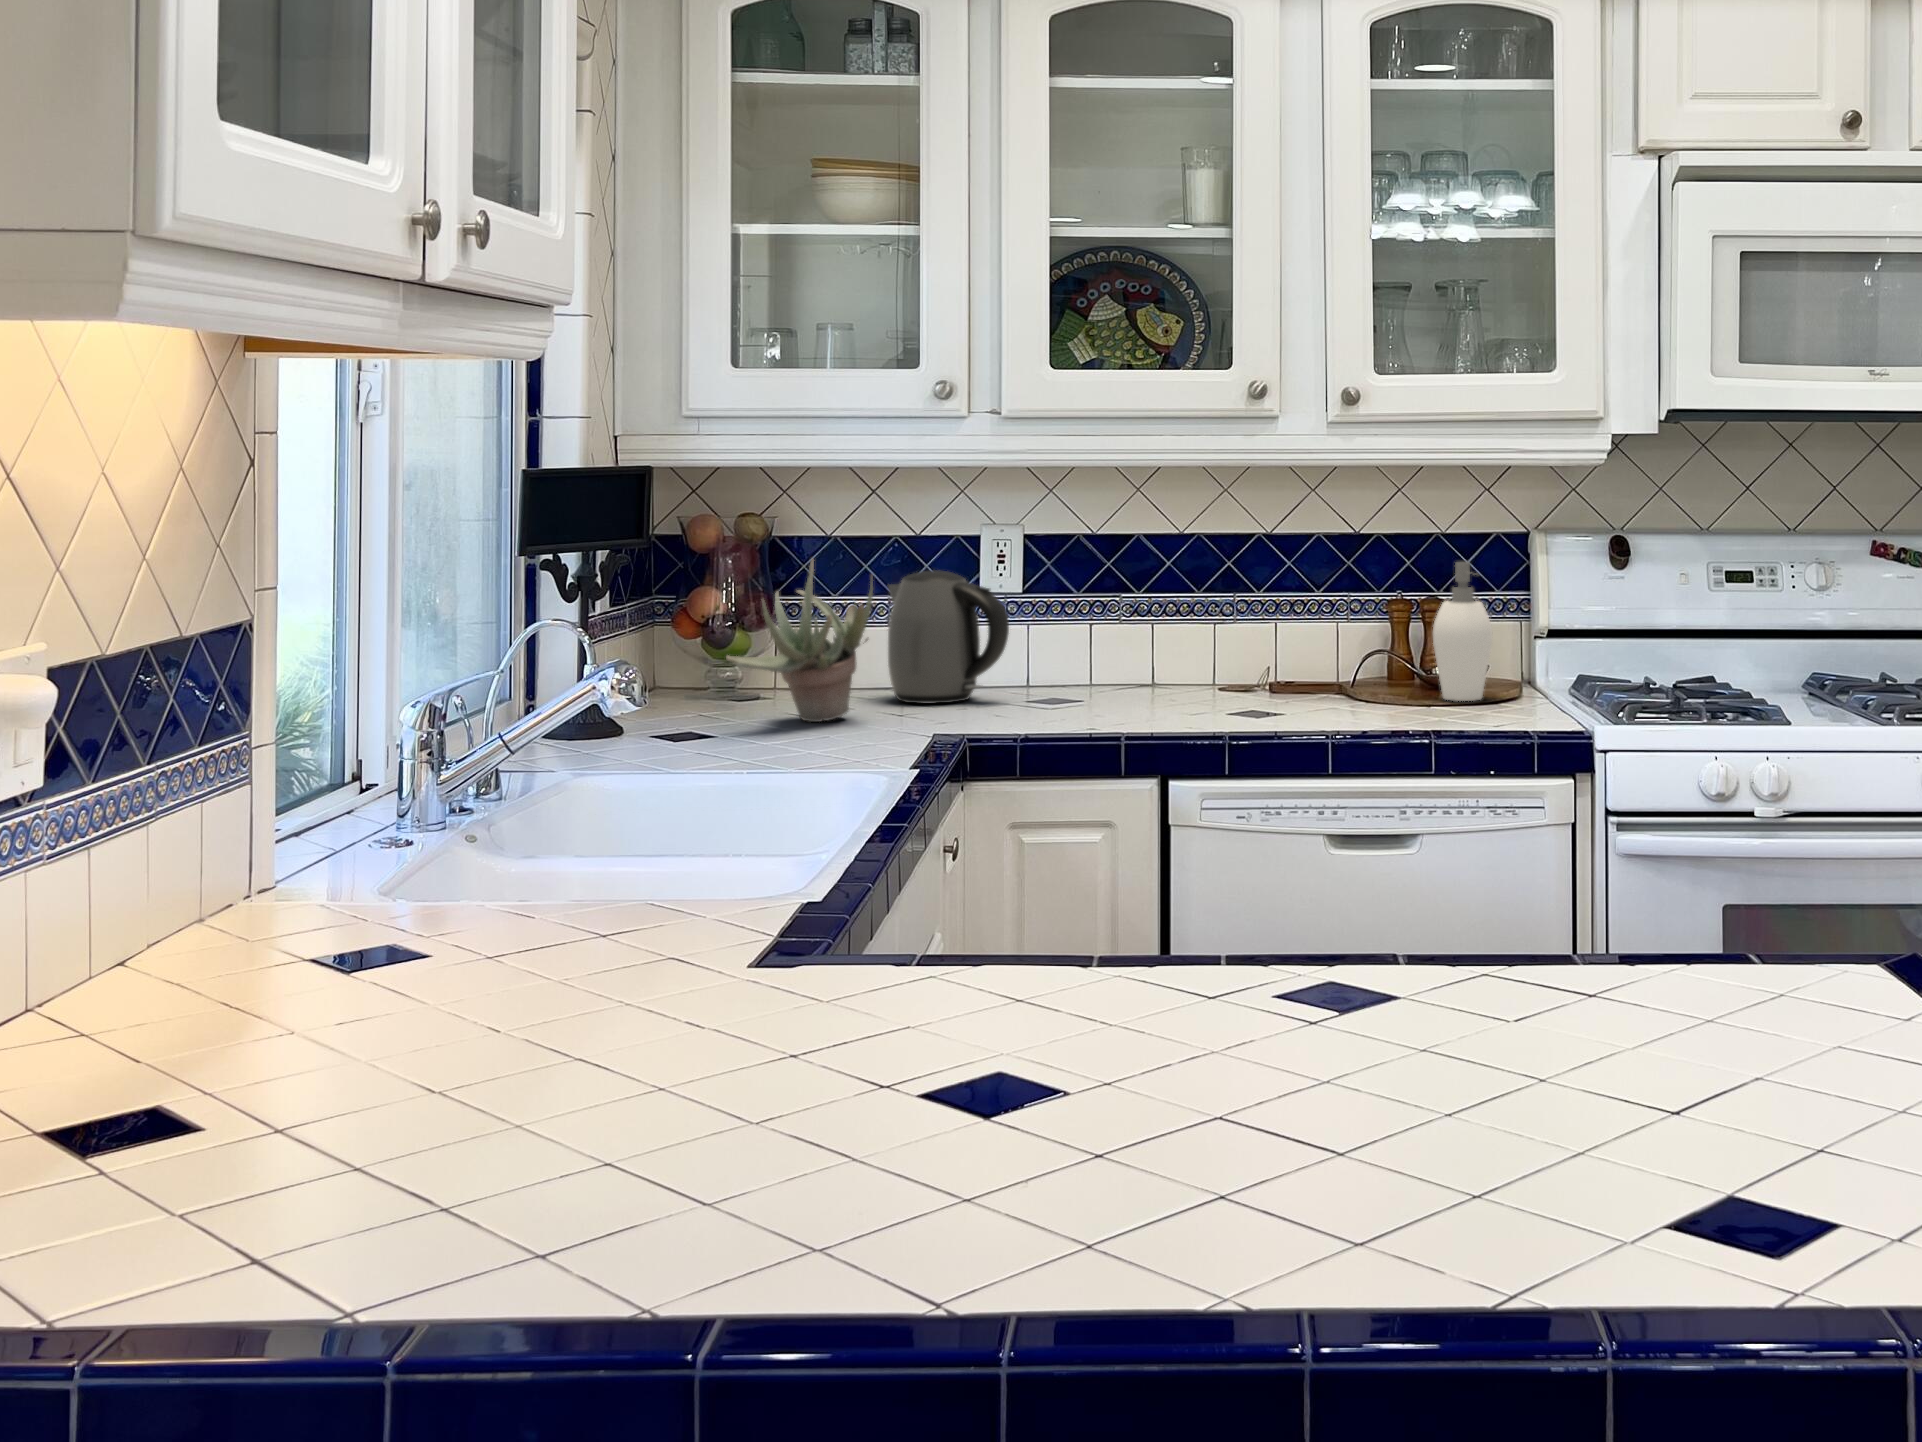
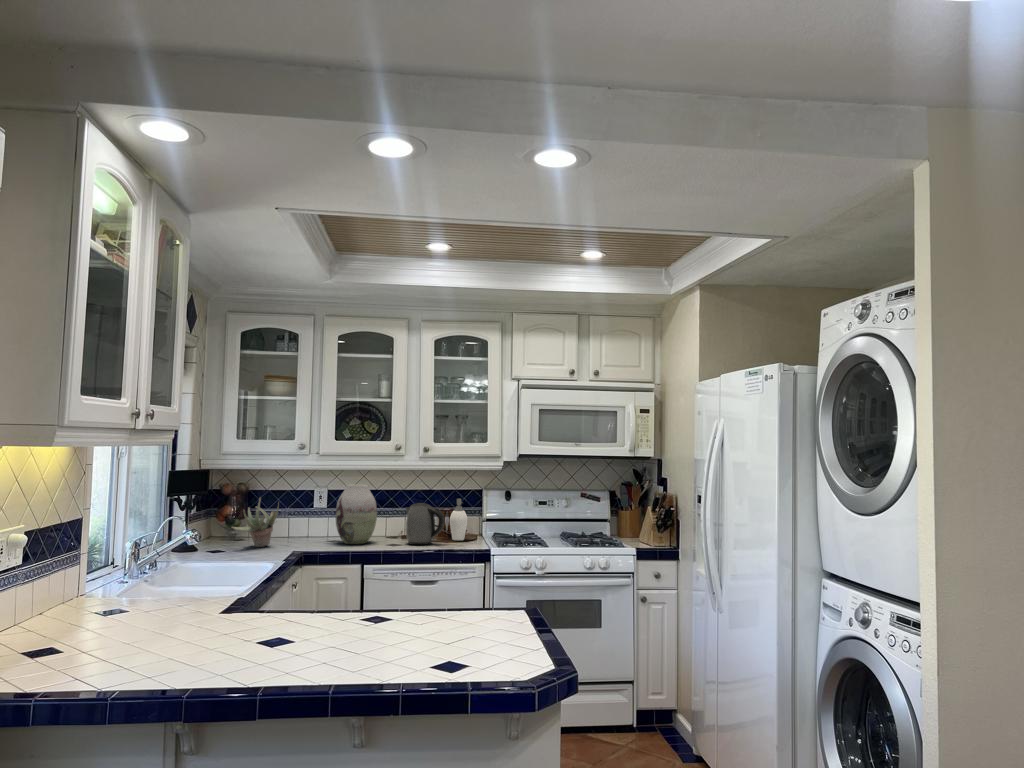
vase: none [1056,516,1192,713] -> present [335,485,377,544]
kettle: present [887,570,1009,703] -> present [406,503,445,545]

